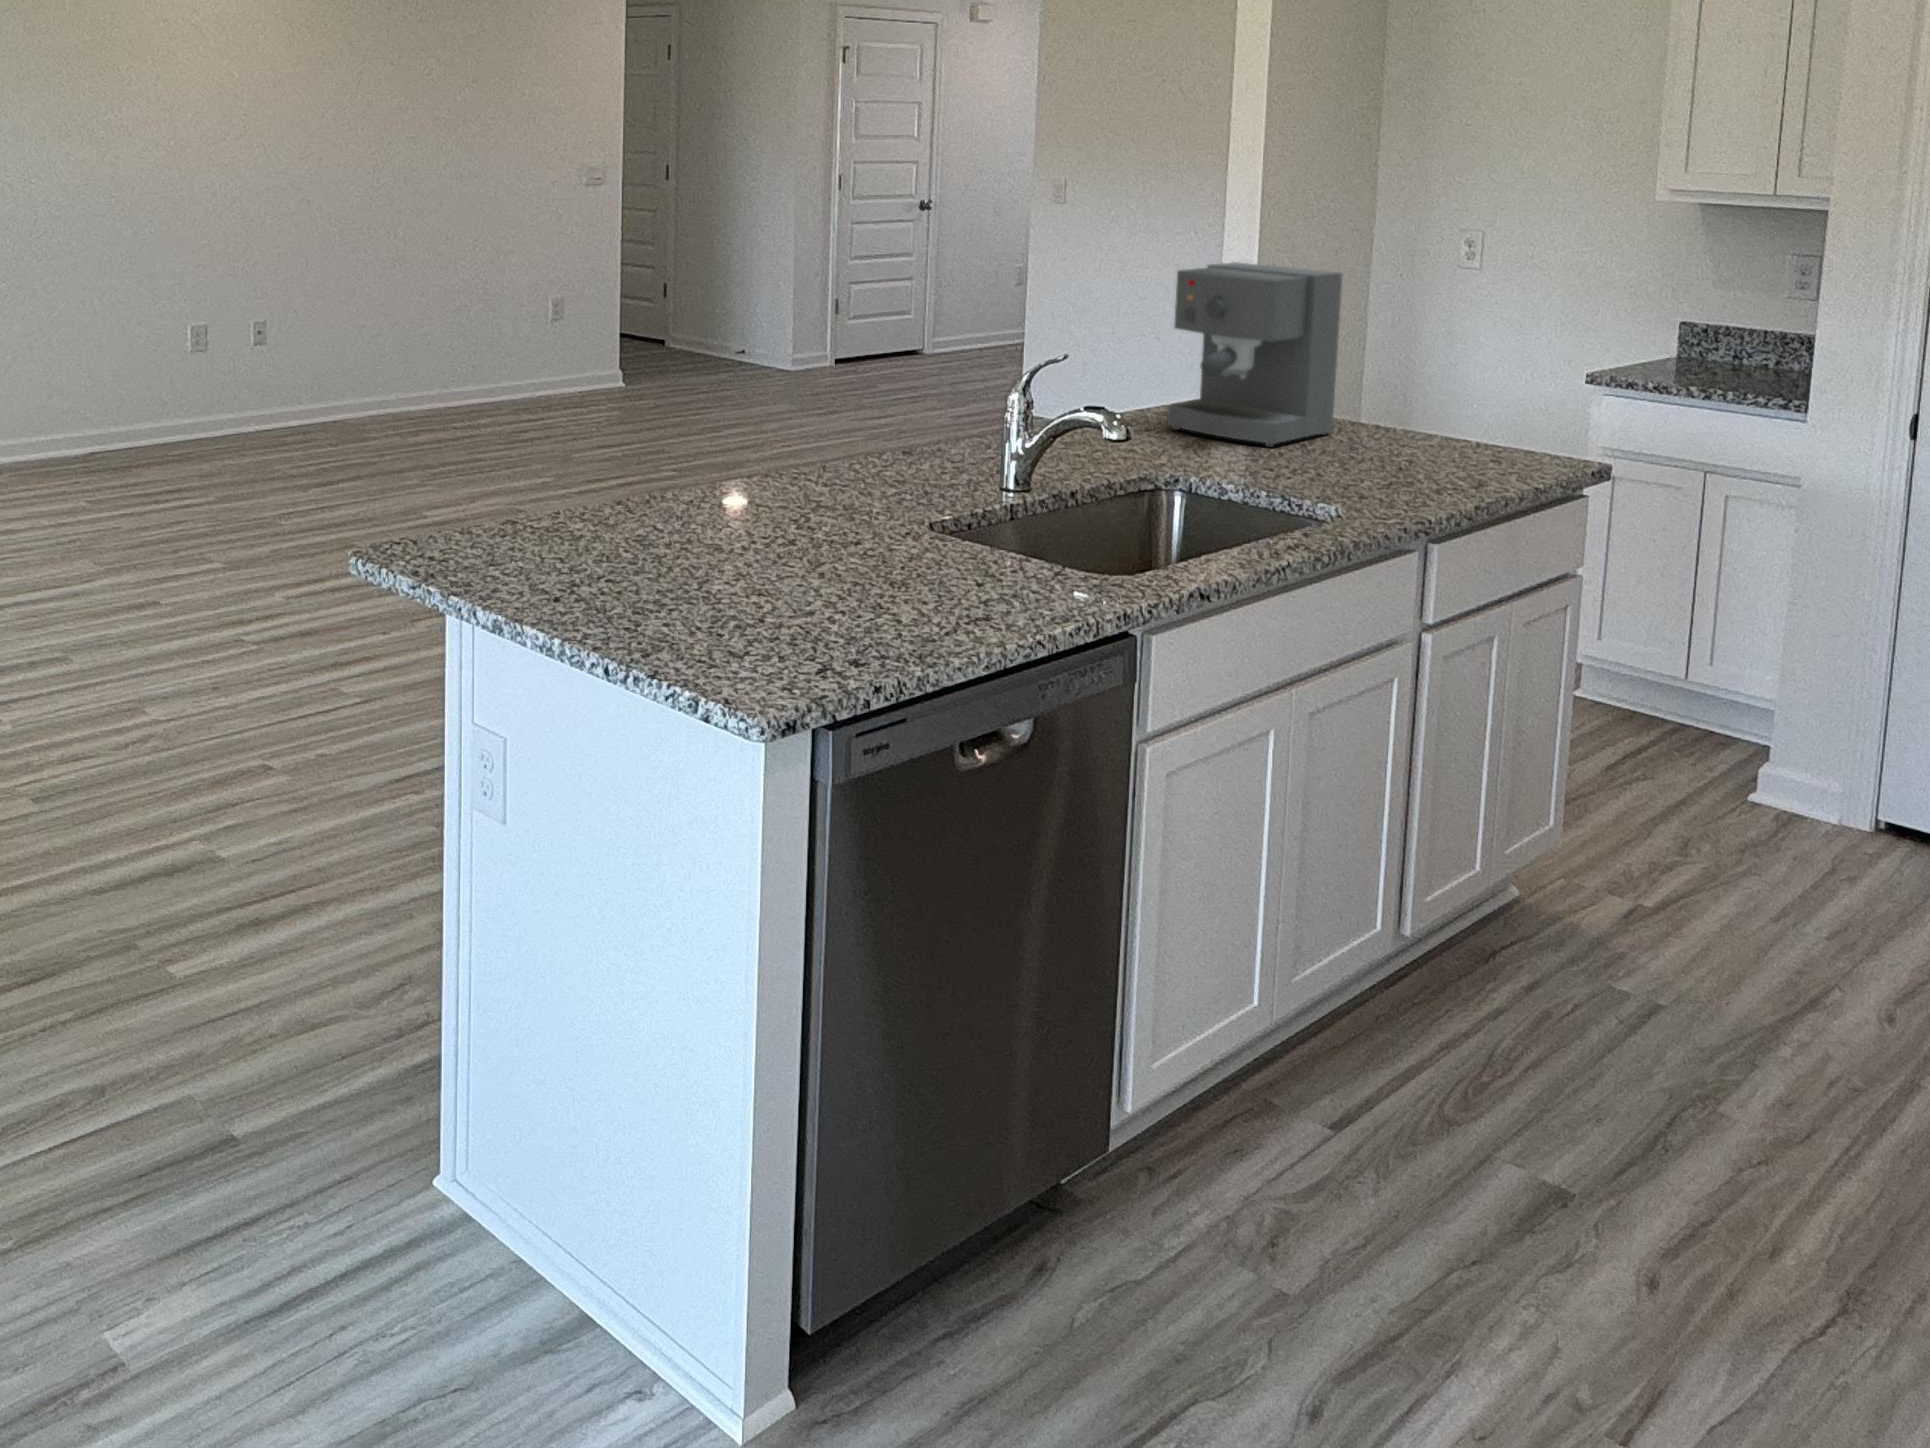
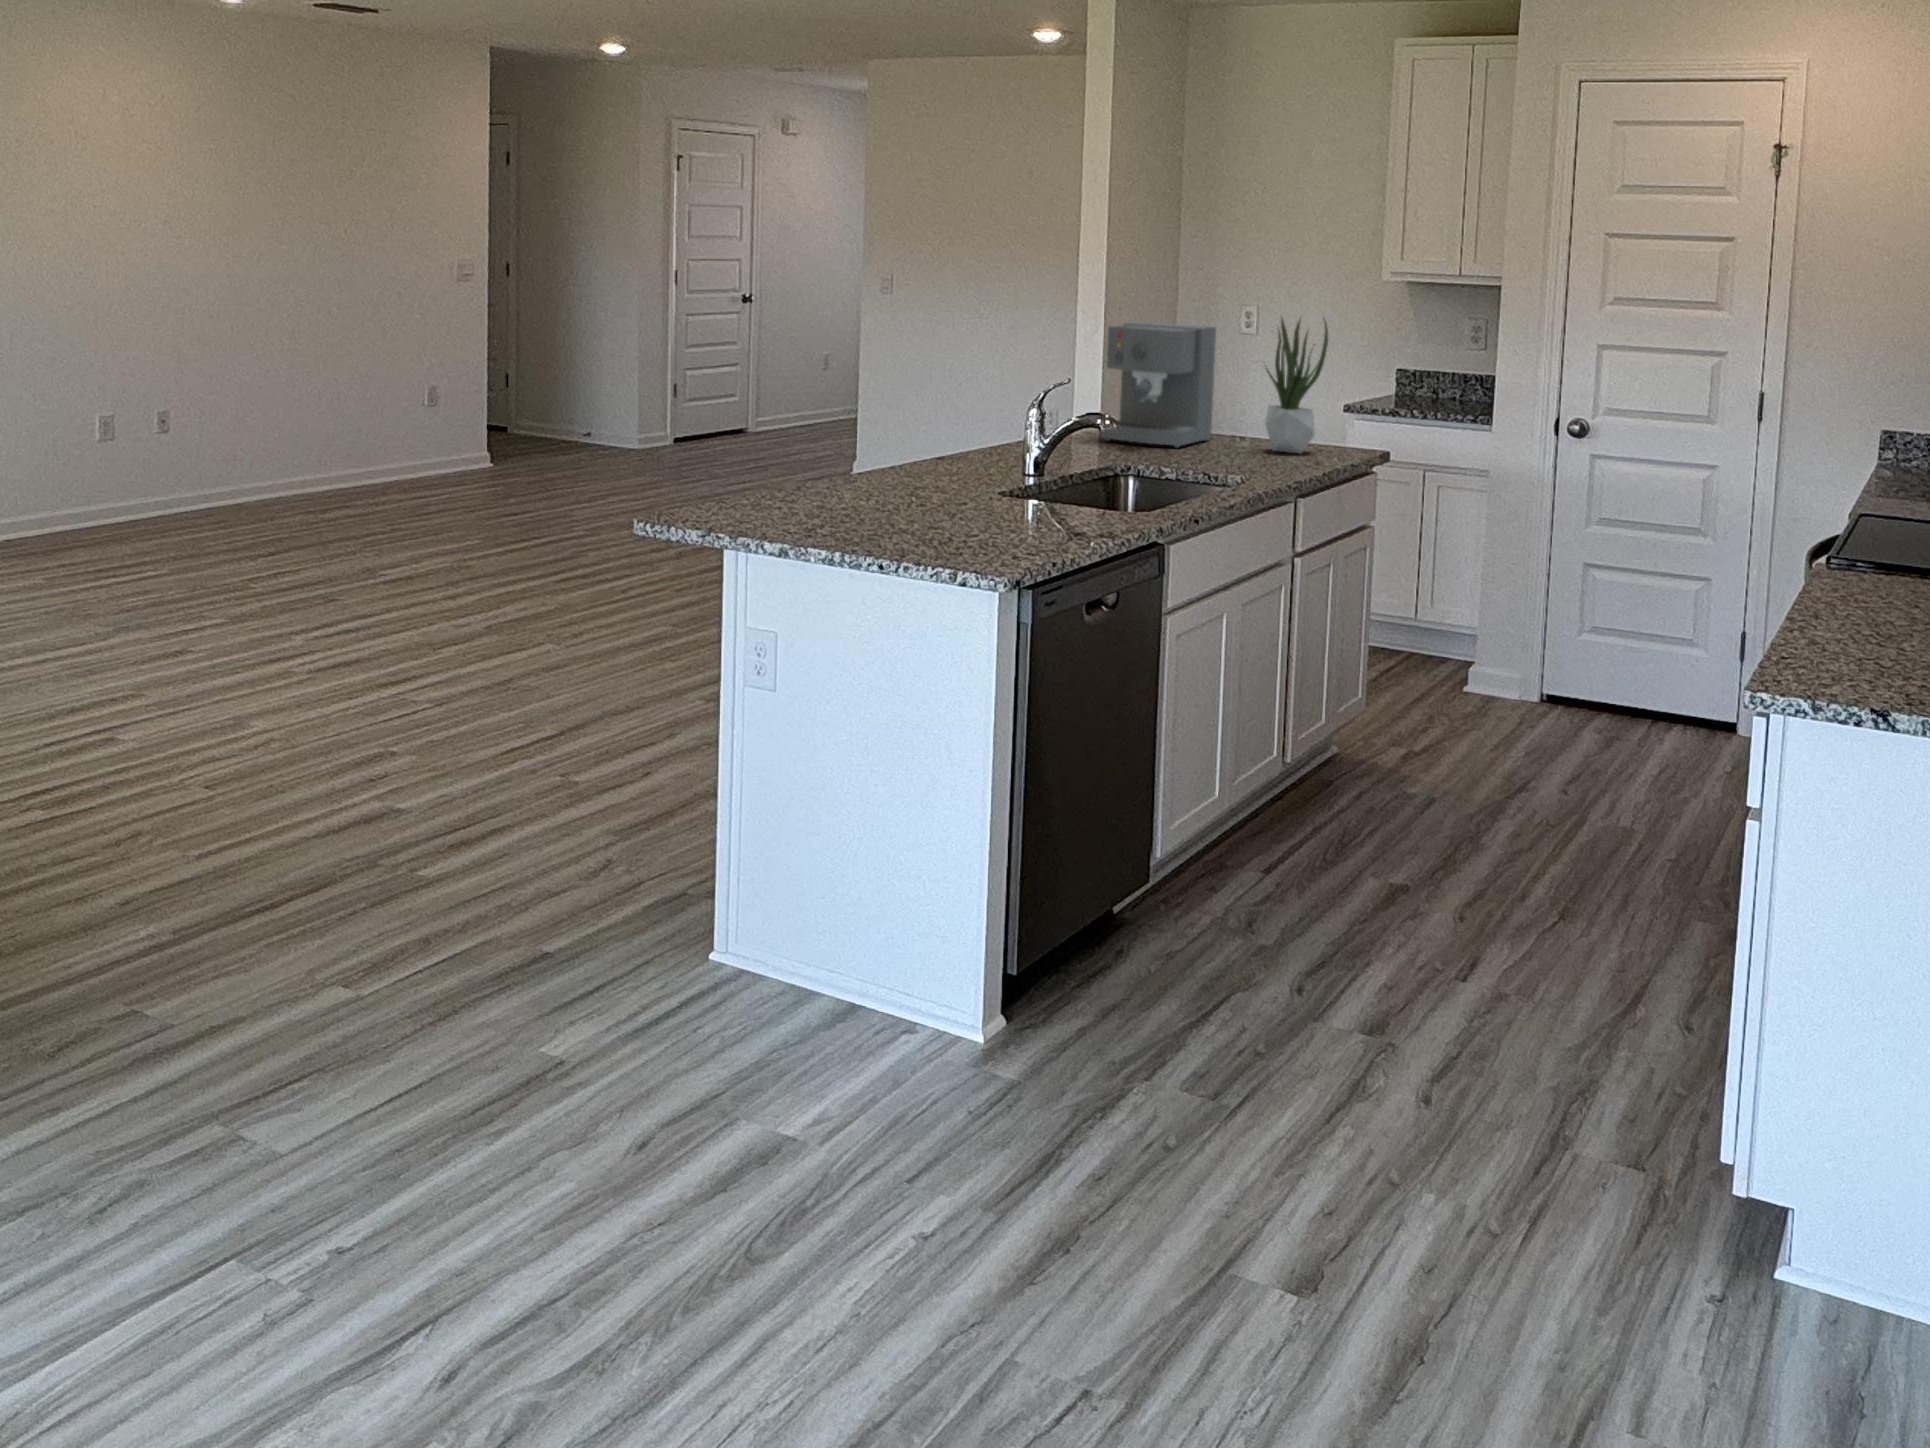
potted plant: none [1399,260,1504,466] -> present [1265,318,1328,454]

